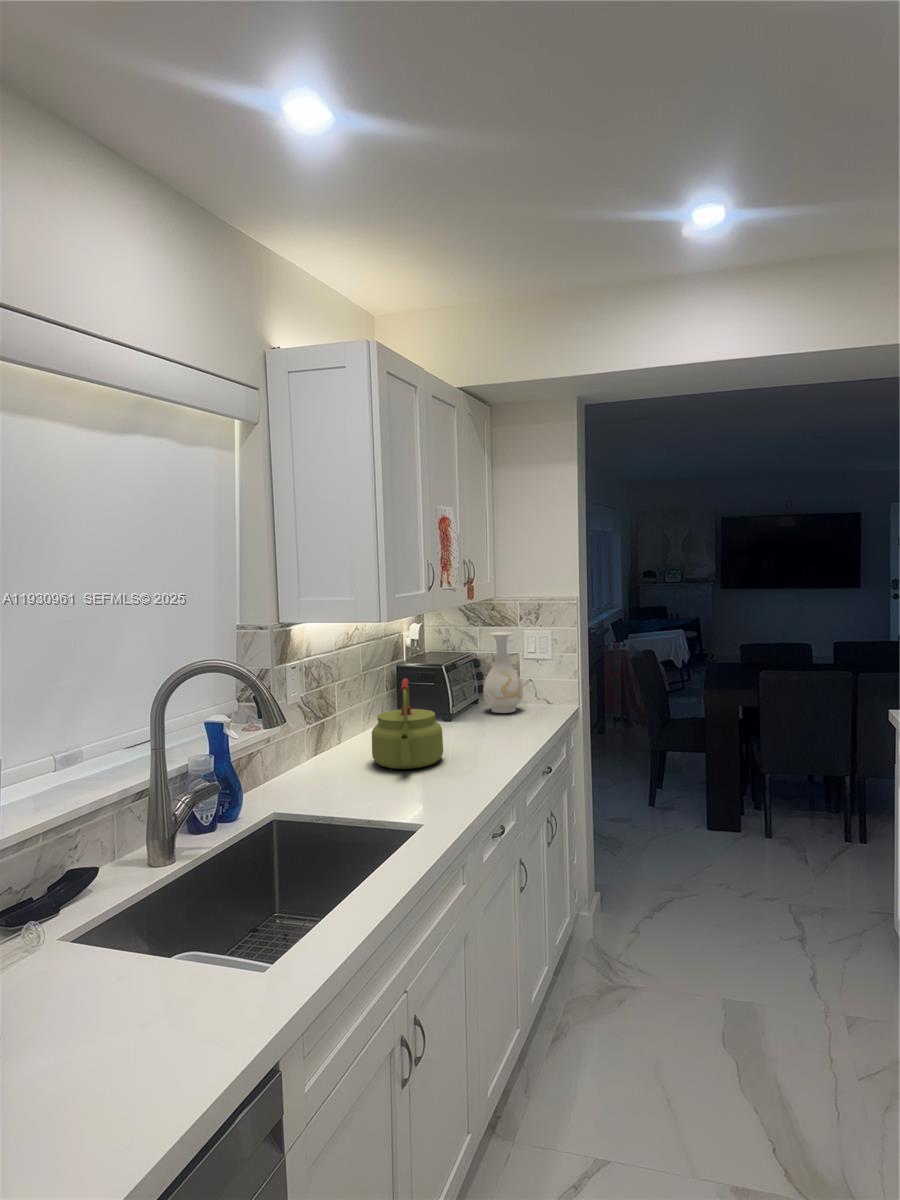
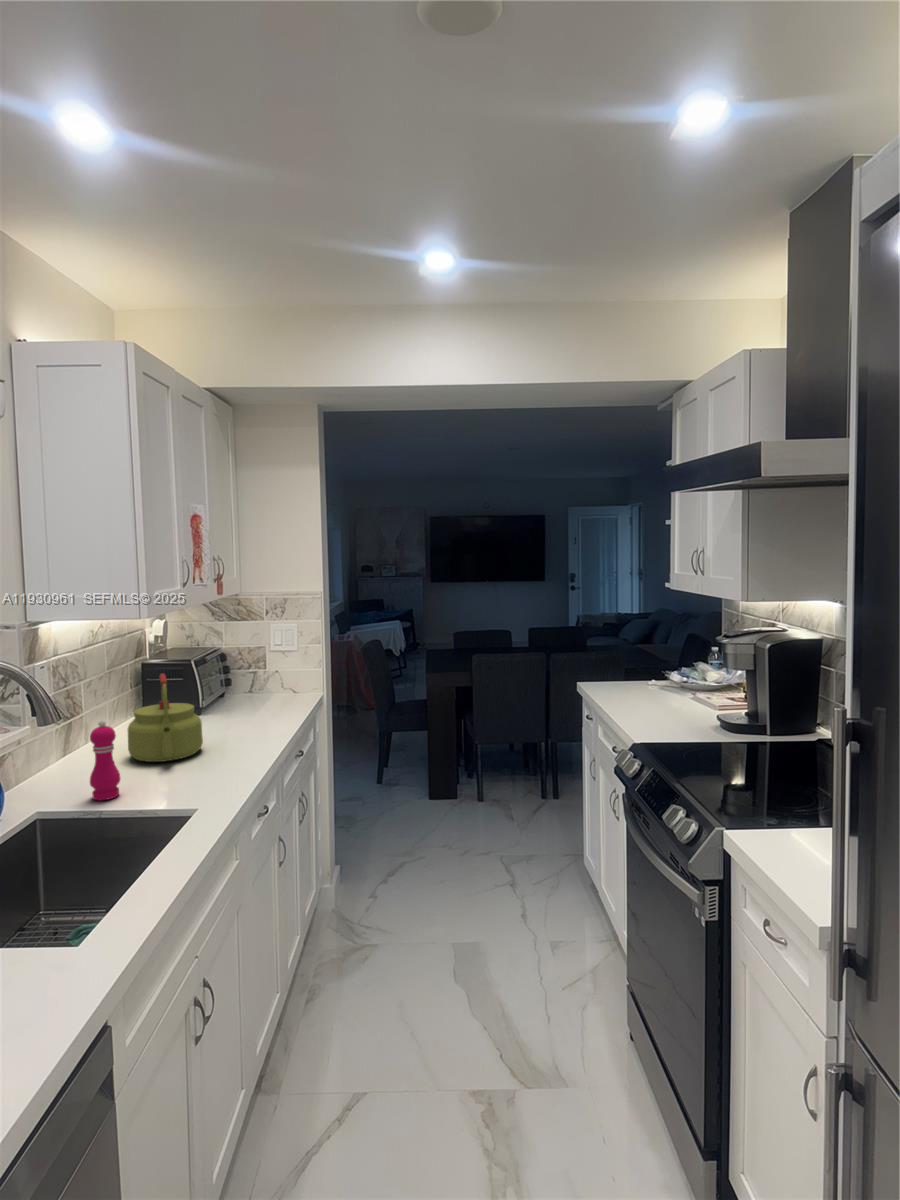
vase: present [483,632,523,713] -> none [232,627,271,704]
pepper mill: none [328,724,356,804] -> present [90,721,120,800]

